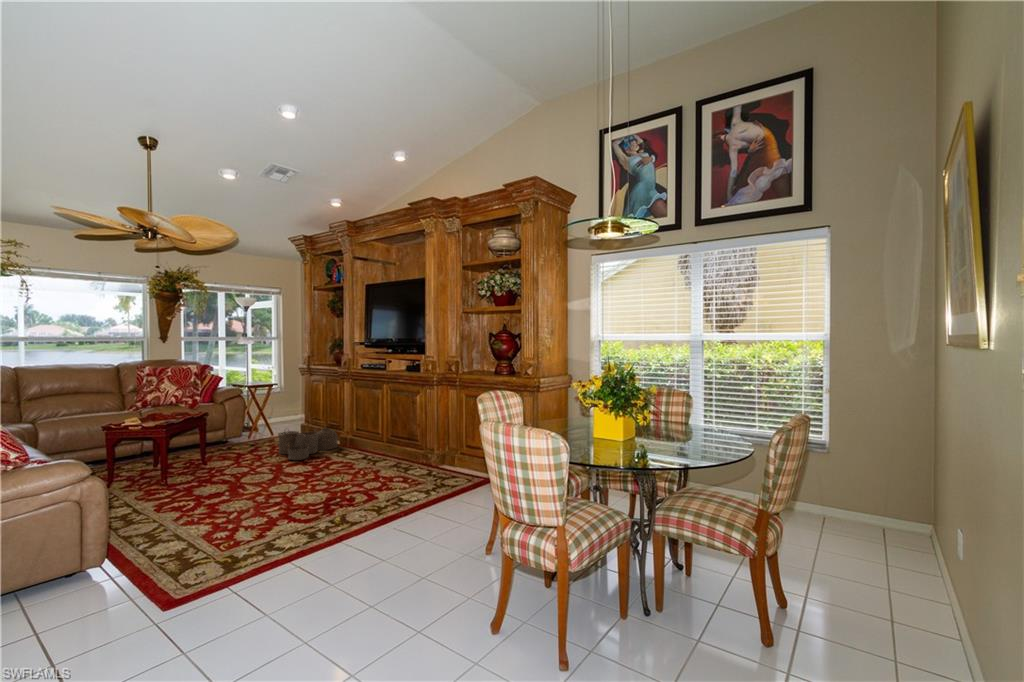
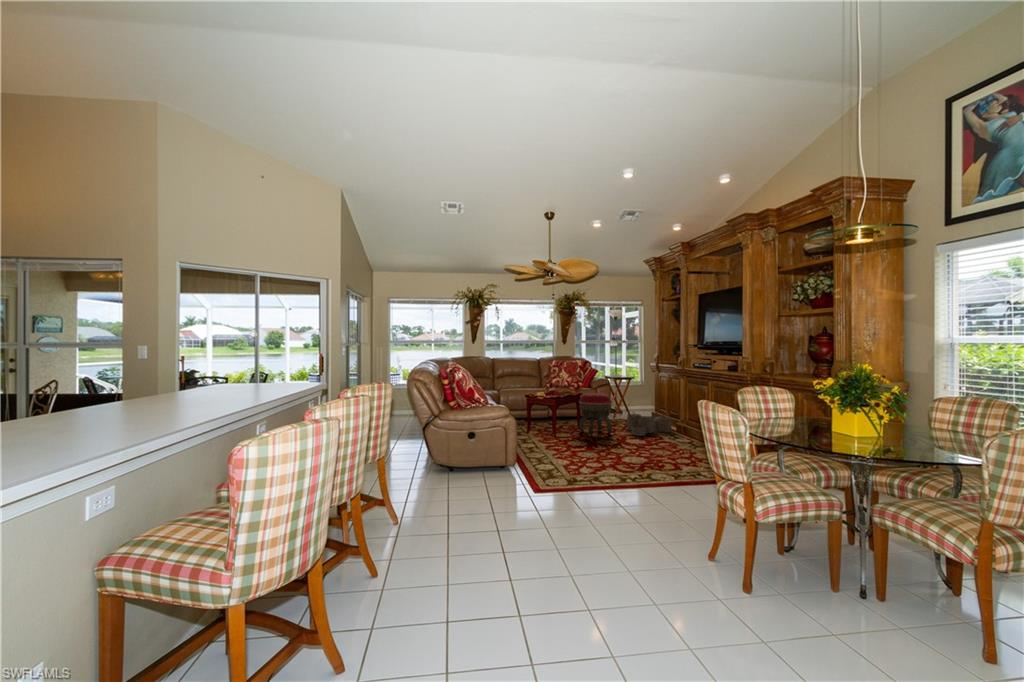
footstool: none [207,410,261,474] -> present [579,393,612,436]

